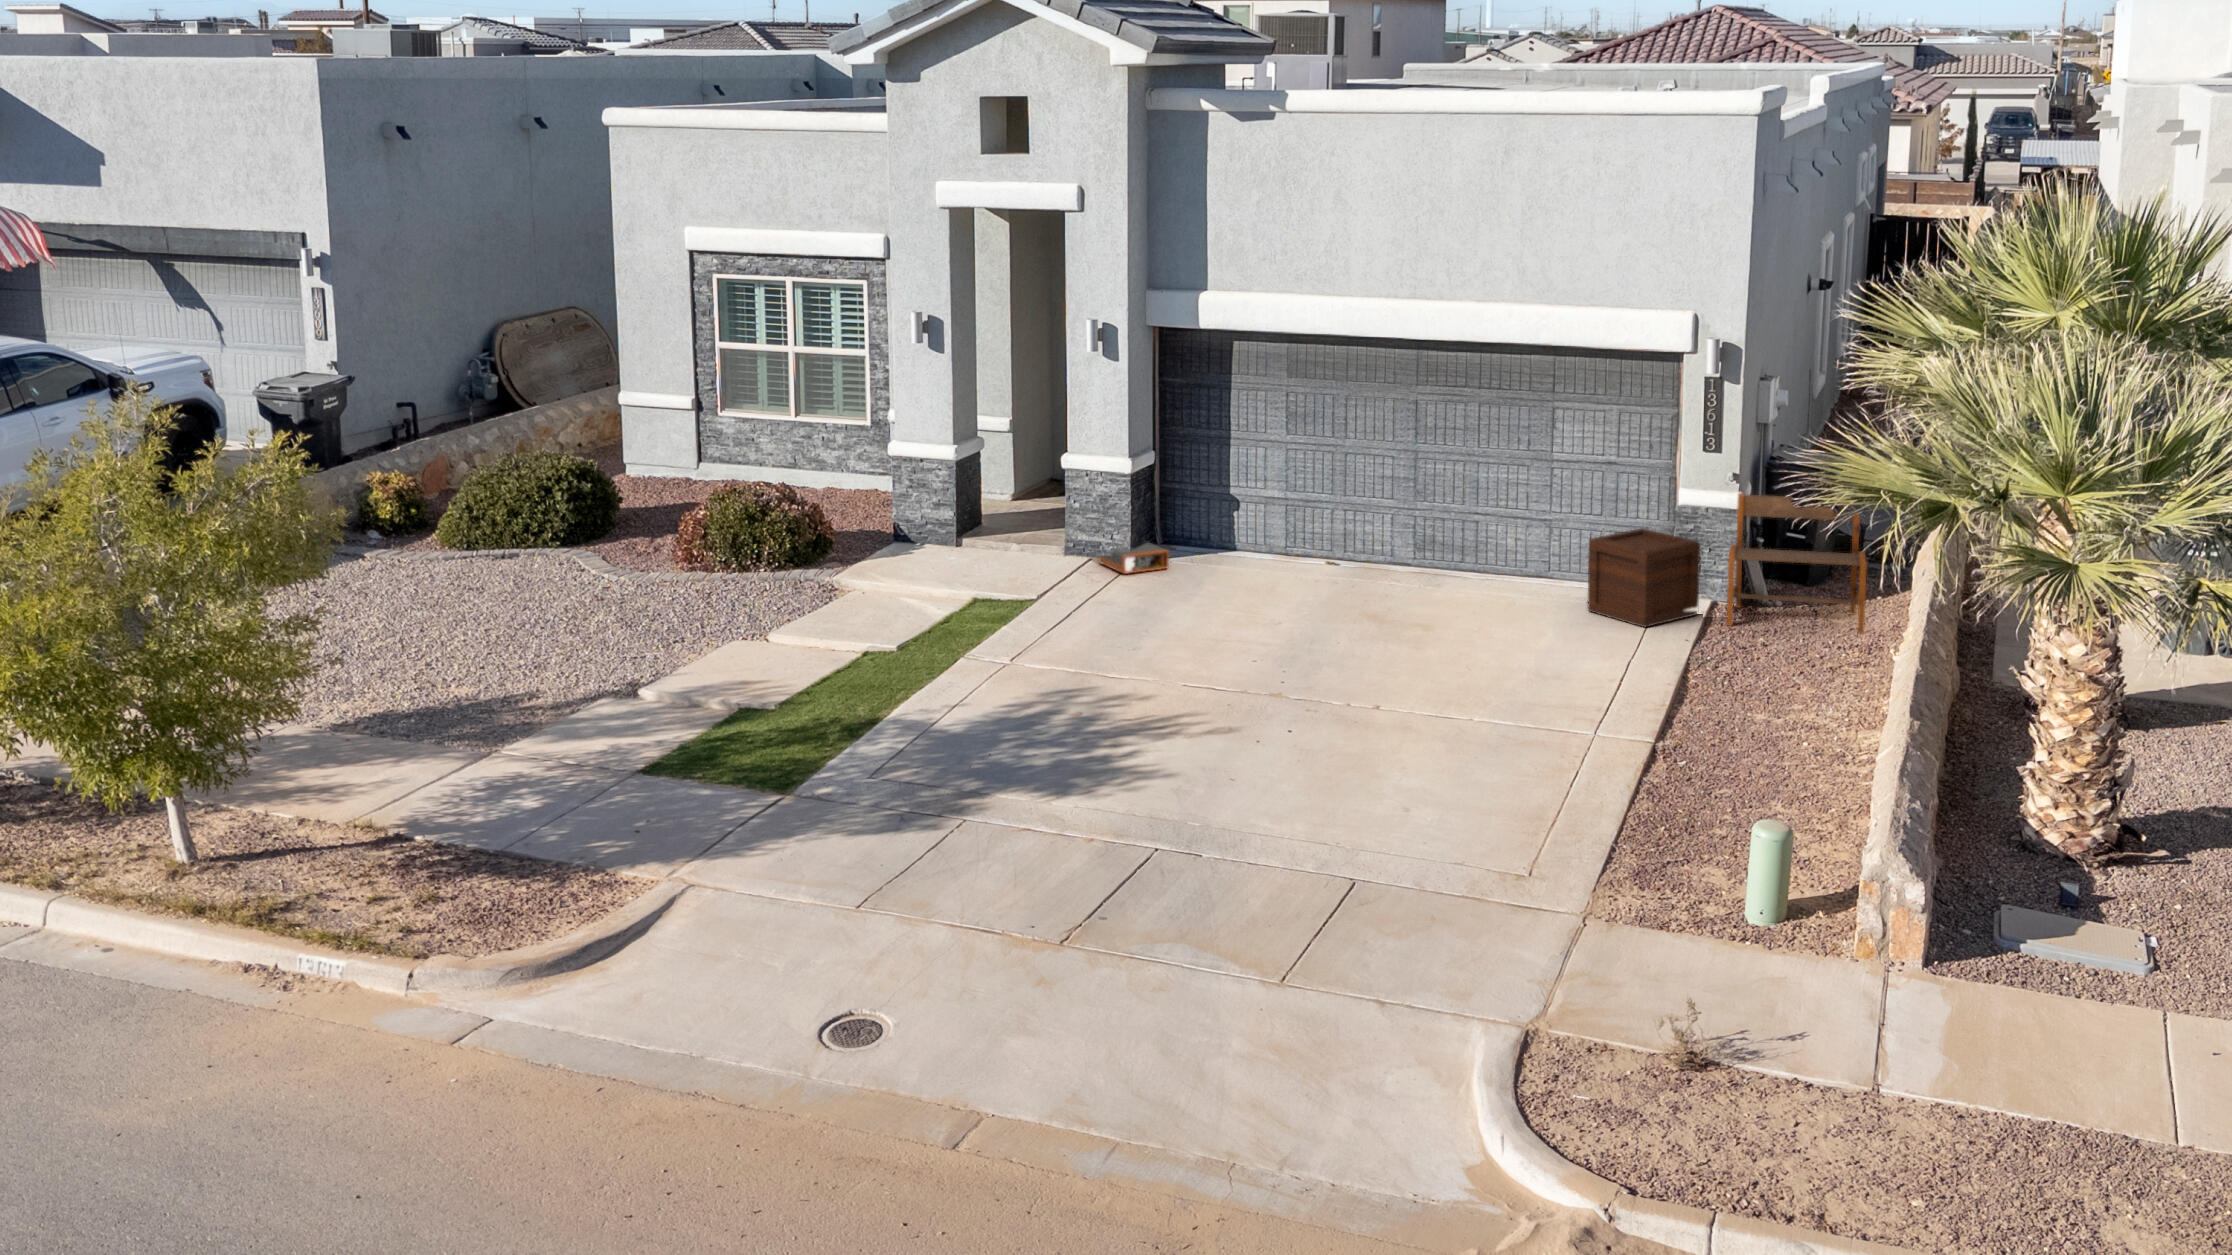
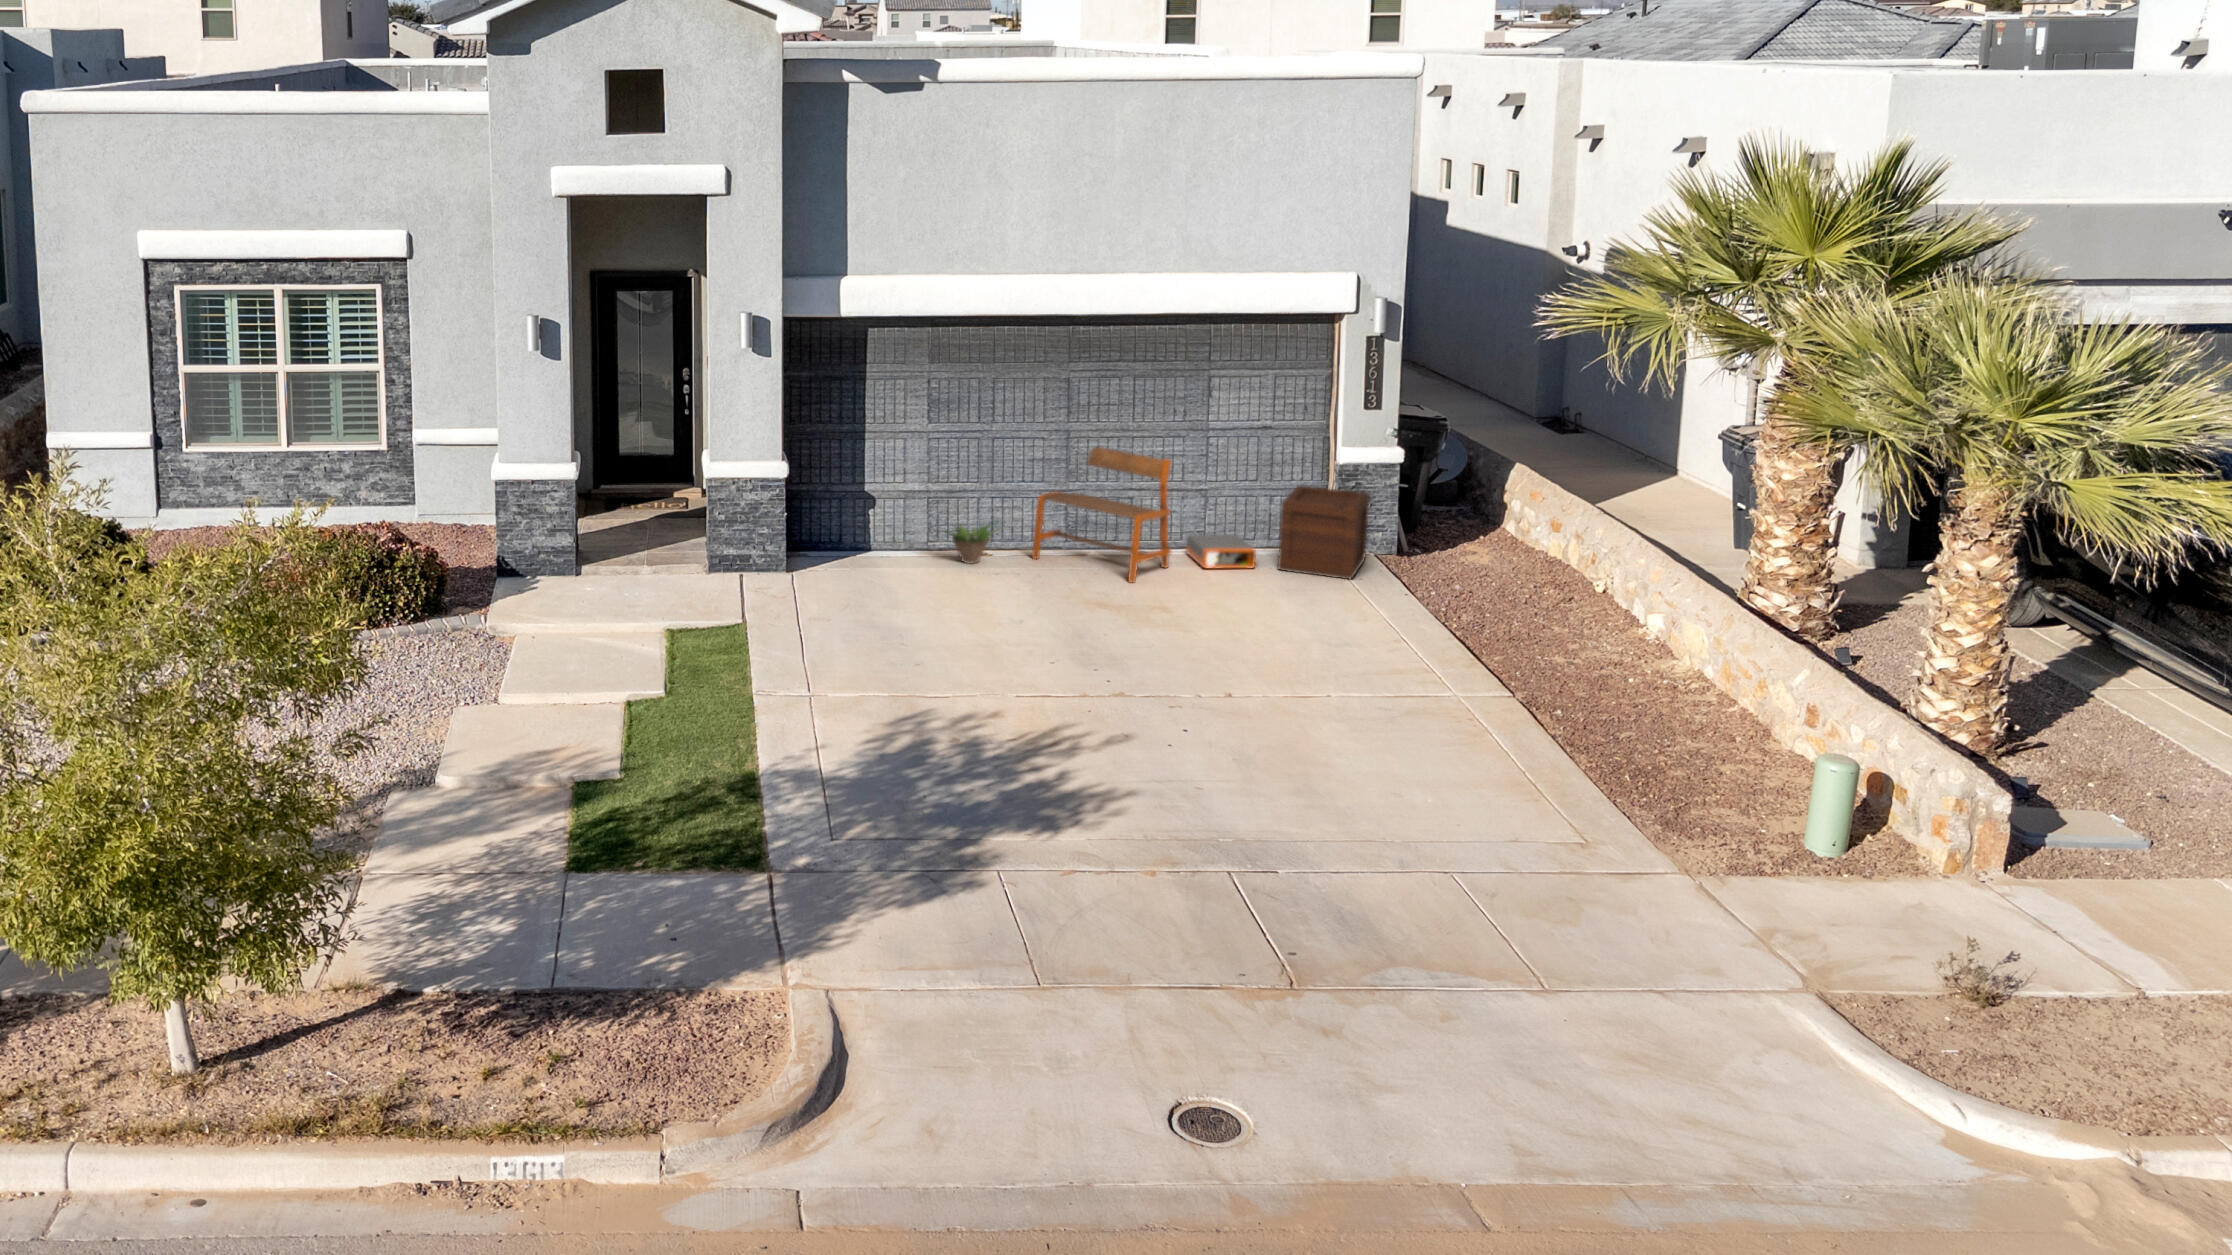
bench: present [1726,493,1867,634] -> present [1032,447,1171,583]
decorative plant: none [1279,536,1341,574] -> present [950,525,994,564]
storage box: present [1098,543,1169,574] -> present [1186,535,1256,568]

